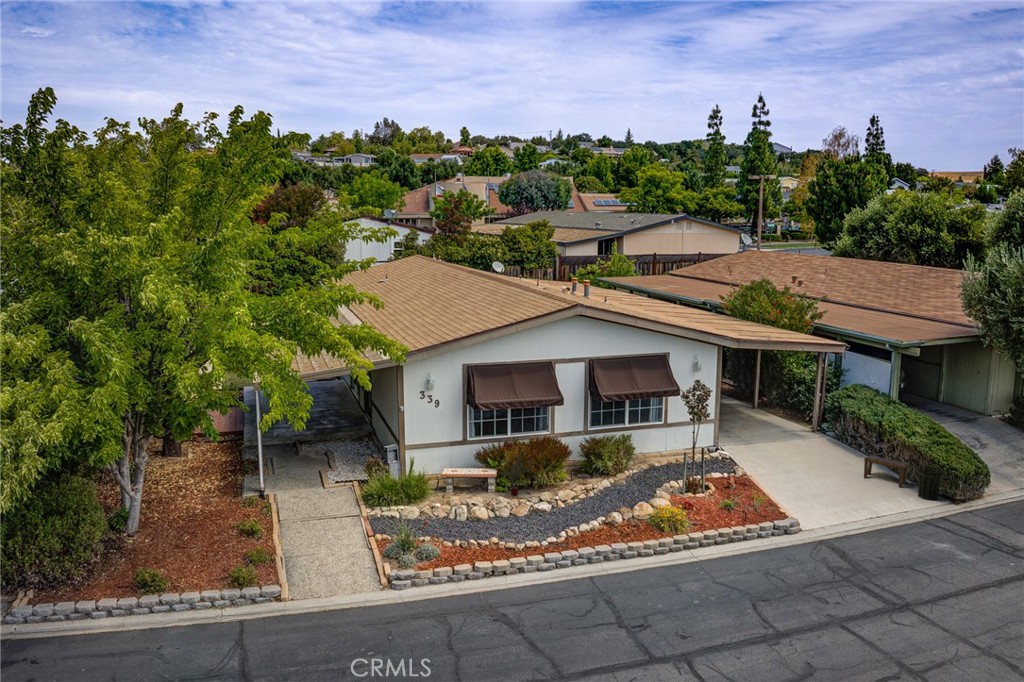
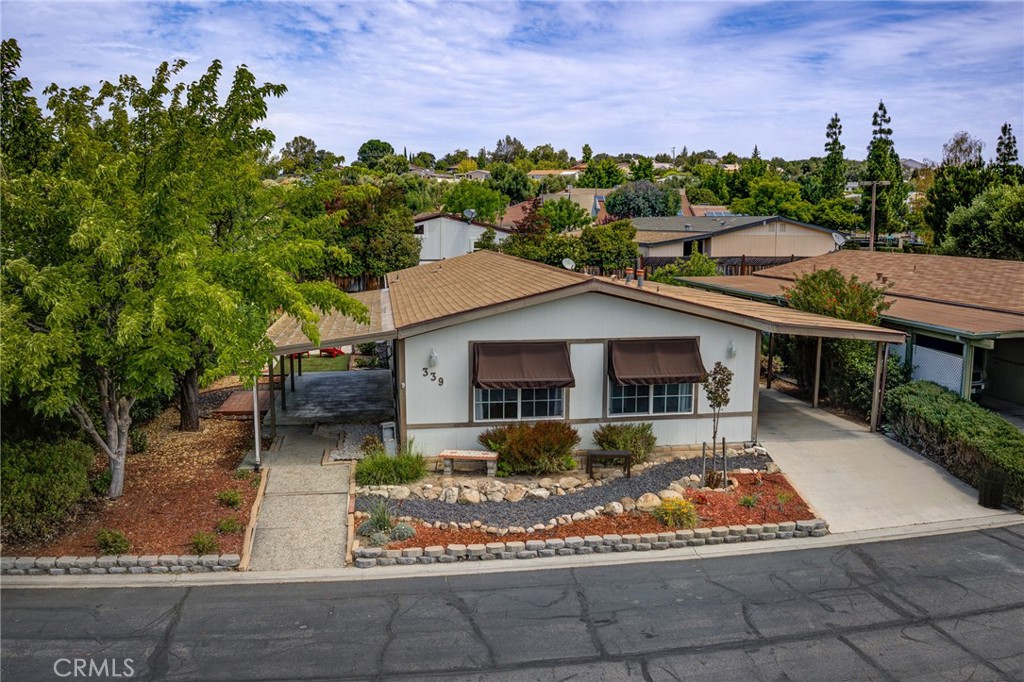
bench: present [864,455,910,487] -> present [586,450,631,478]
potted tree: present [499,457,531,496] -> none [500,439,535,482]

